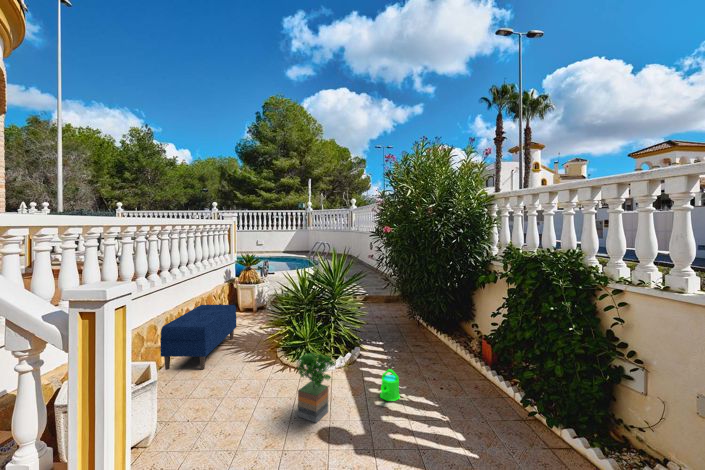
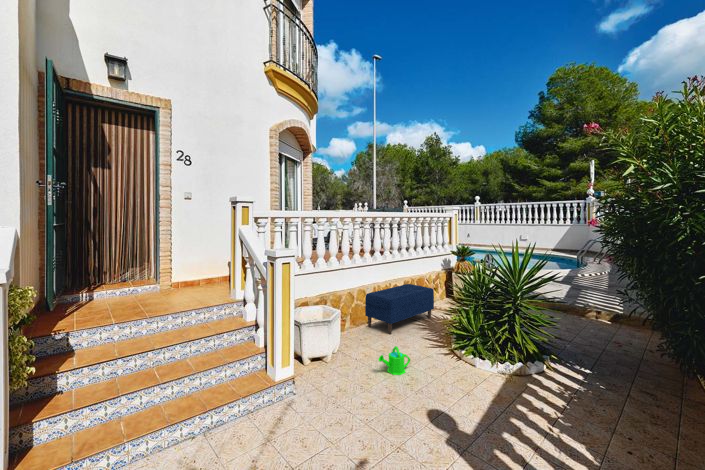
potted tree: present [298,353,335,423] -> none [418,339,463,407]
watering can: present [380,369,400,401] -> present [379,346,410,375]

